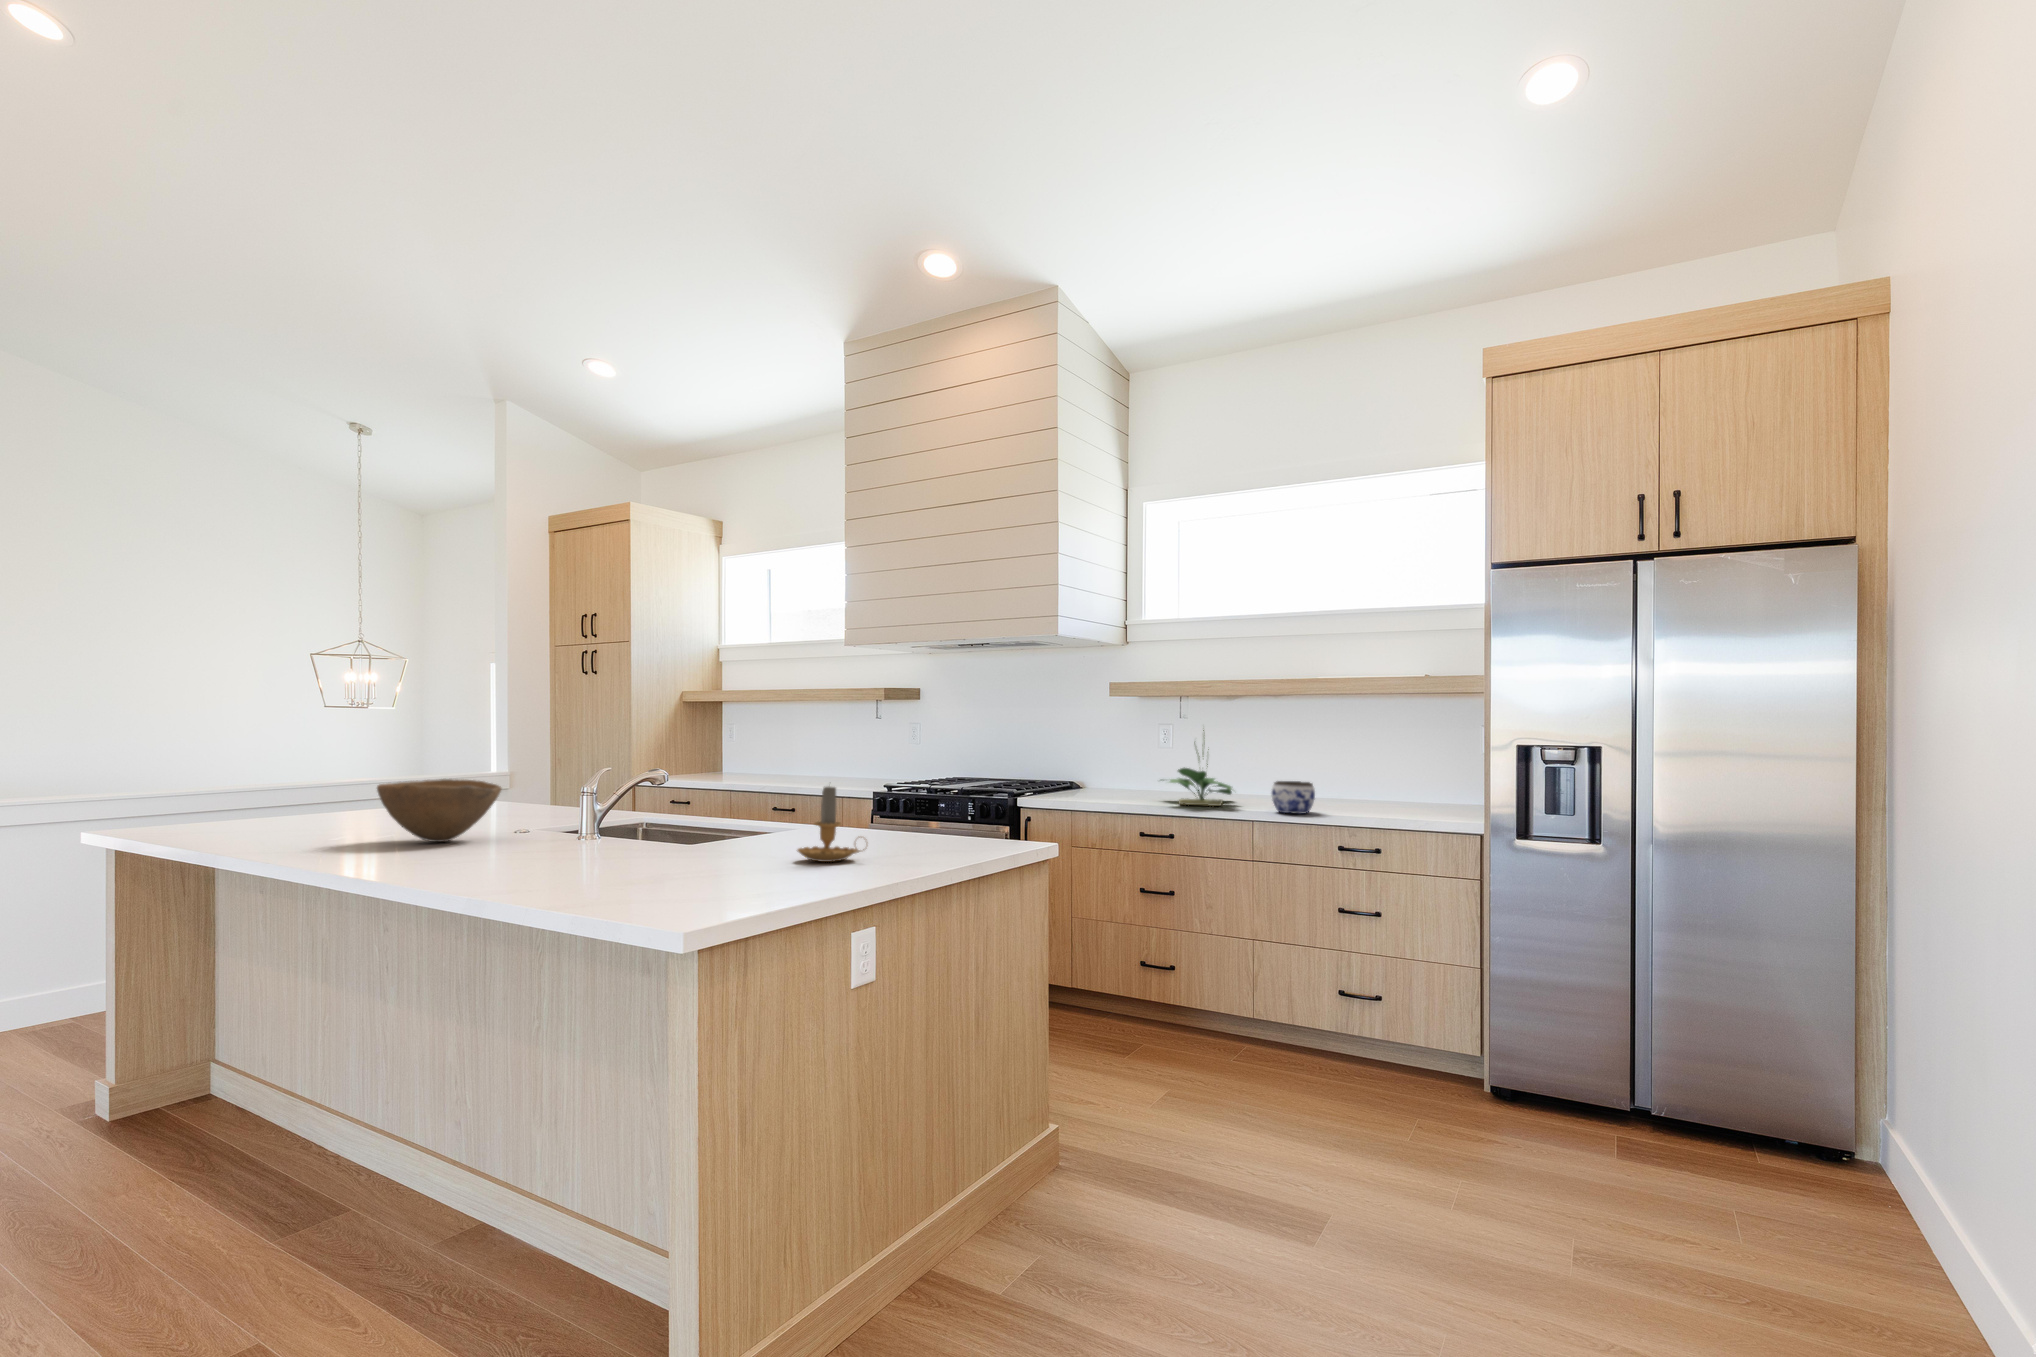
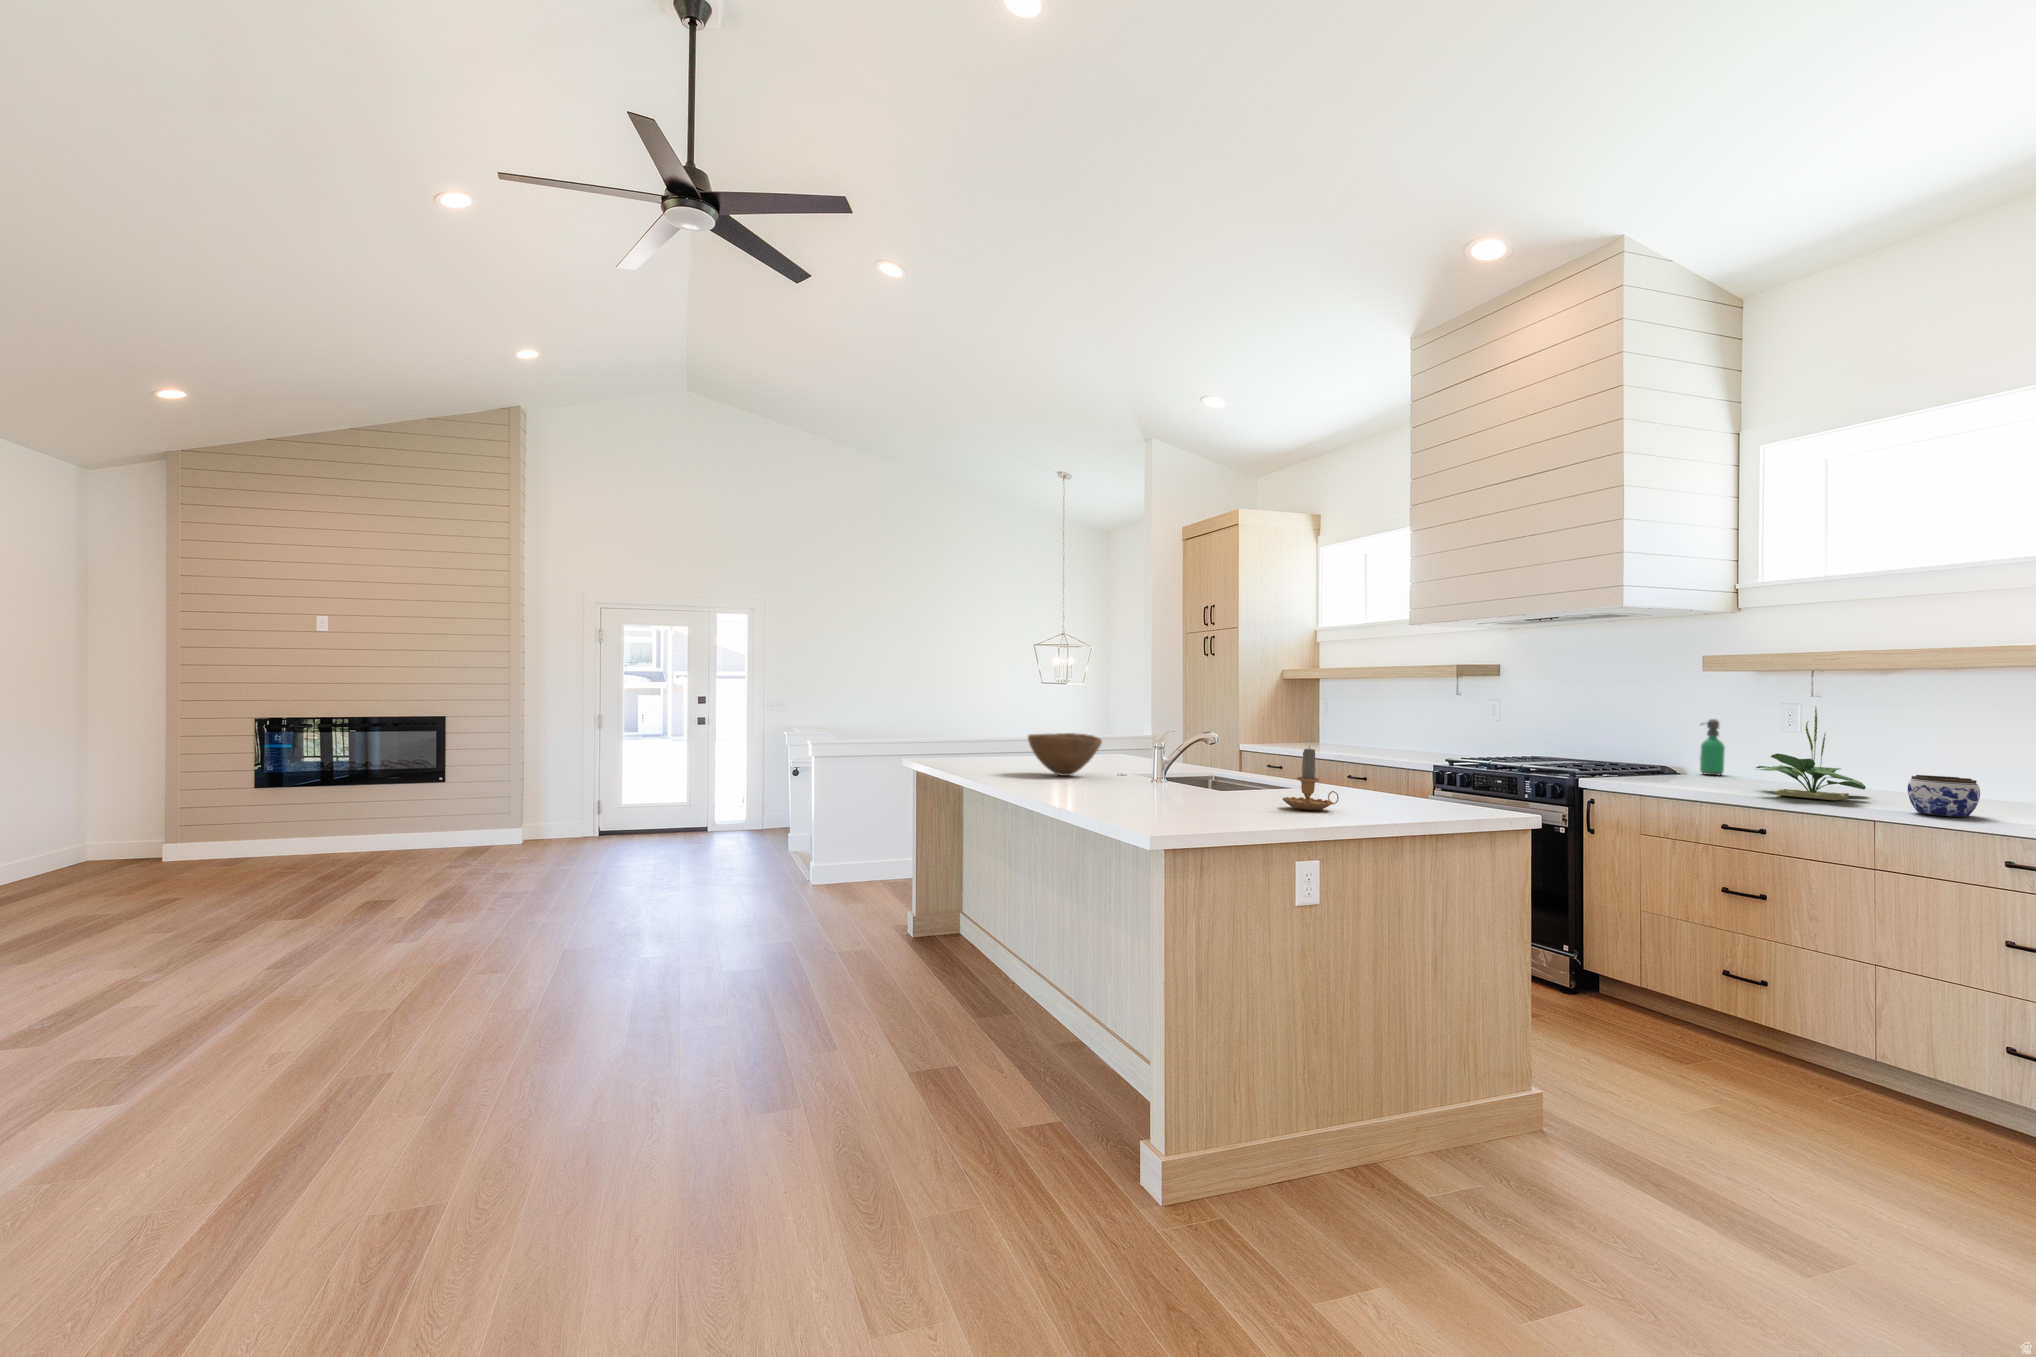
soap dispenser: none [1104,738,1122,789] -> present [1700,719,1725,775]

